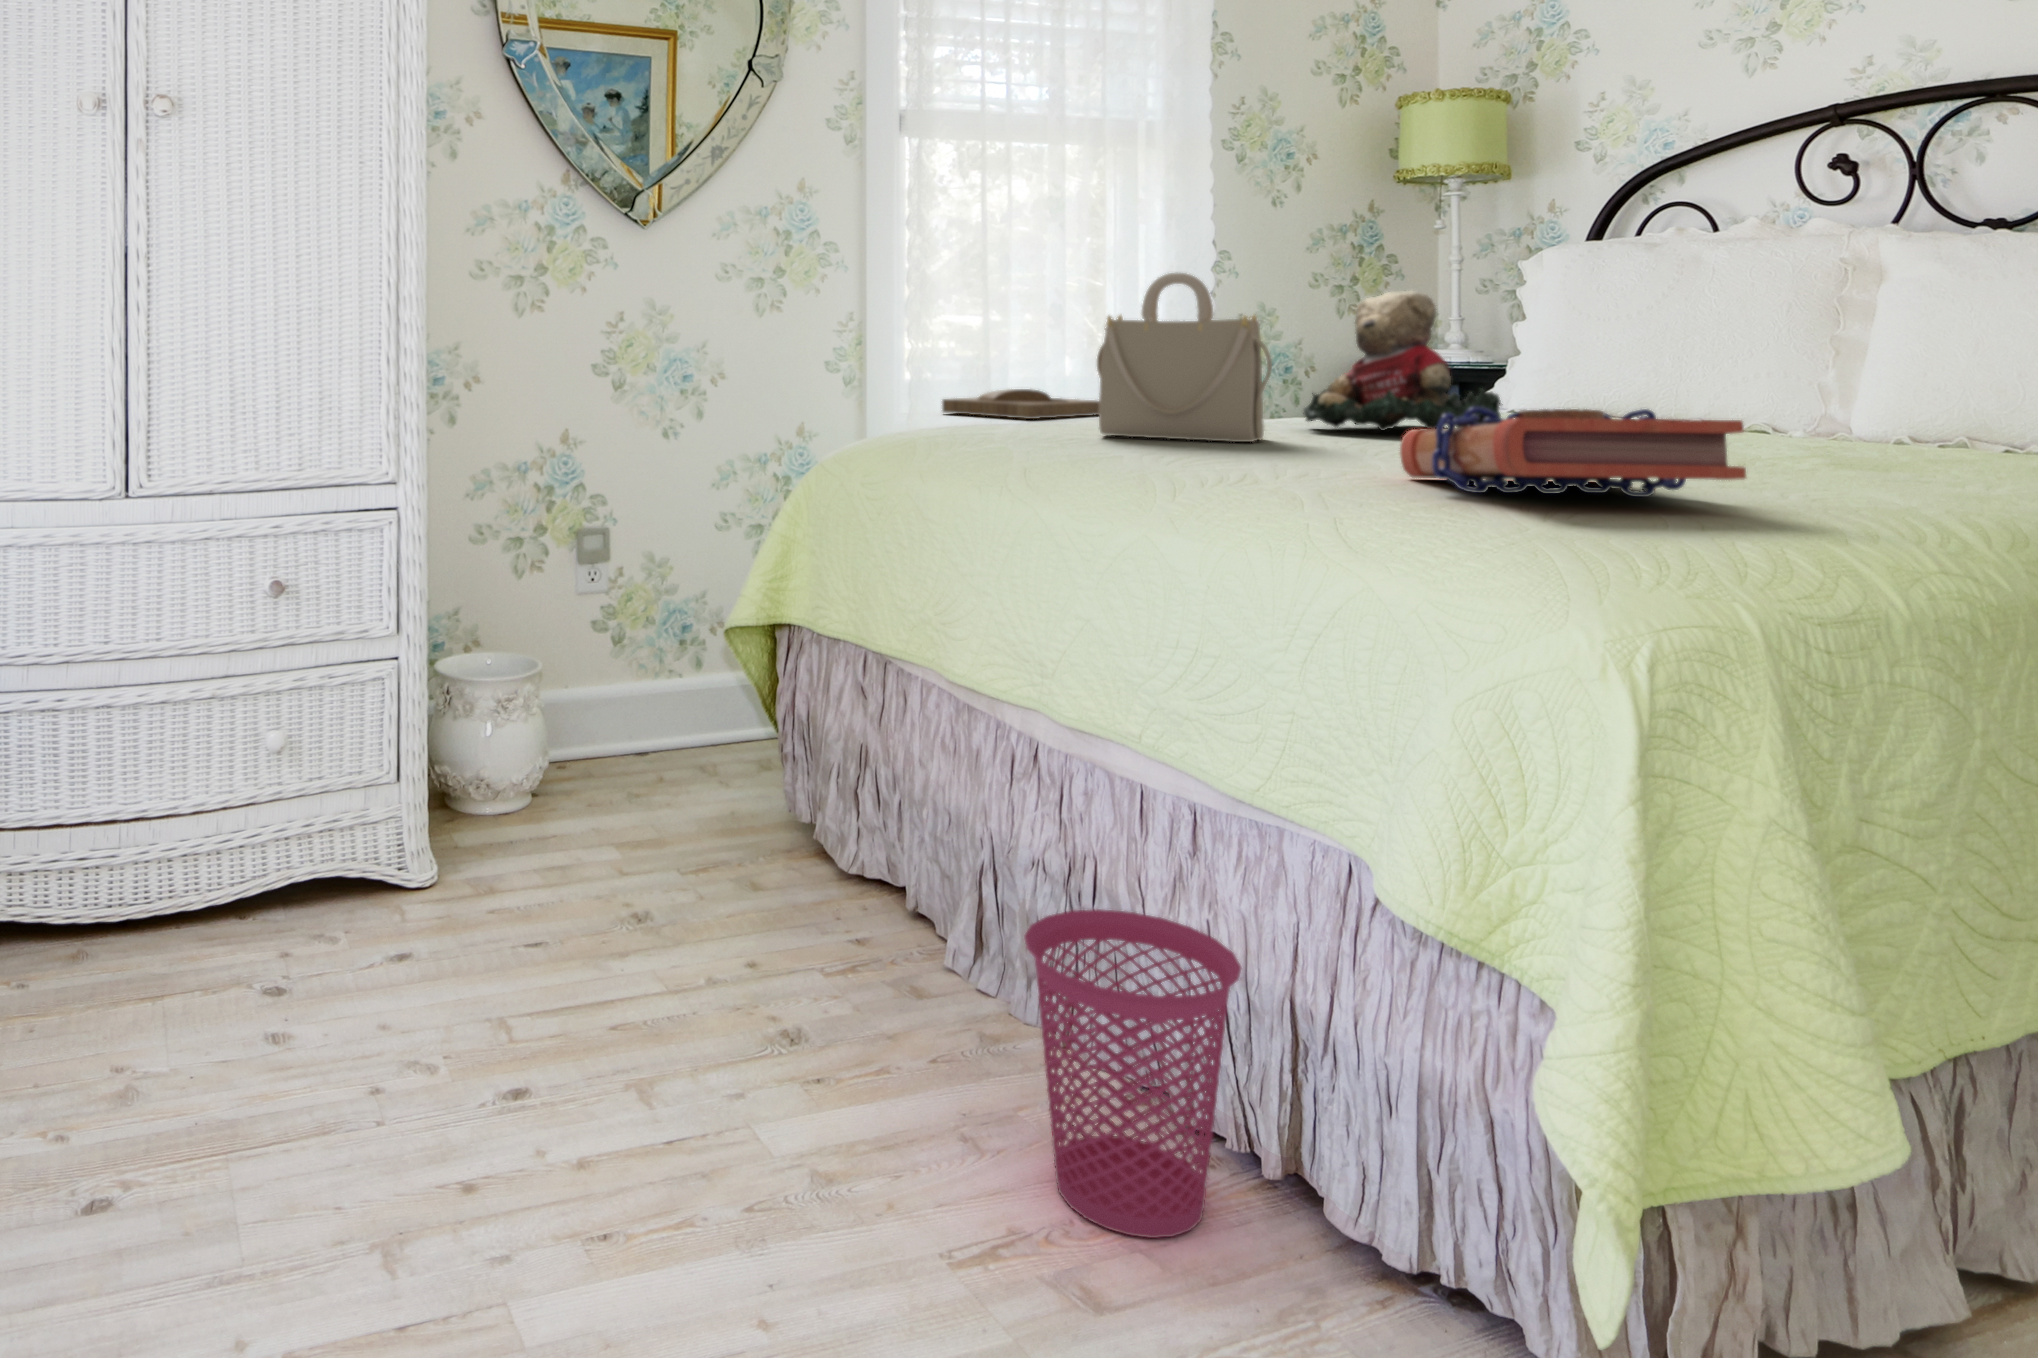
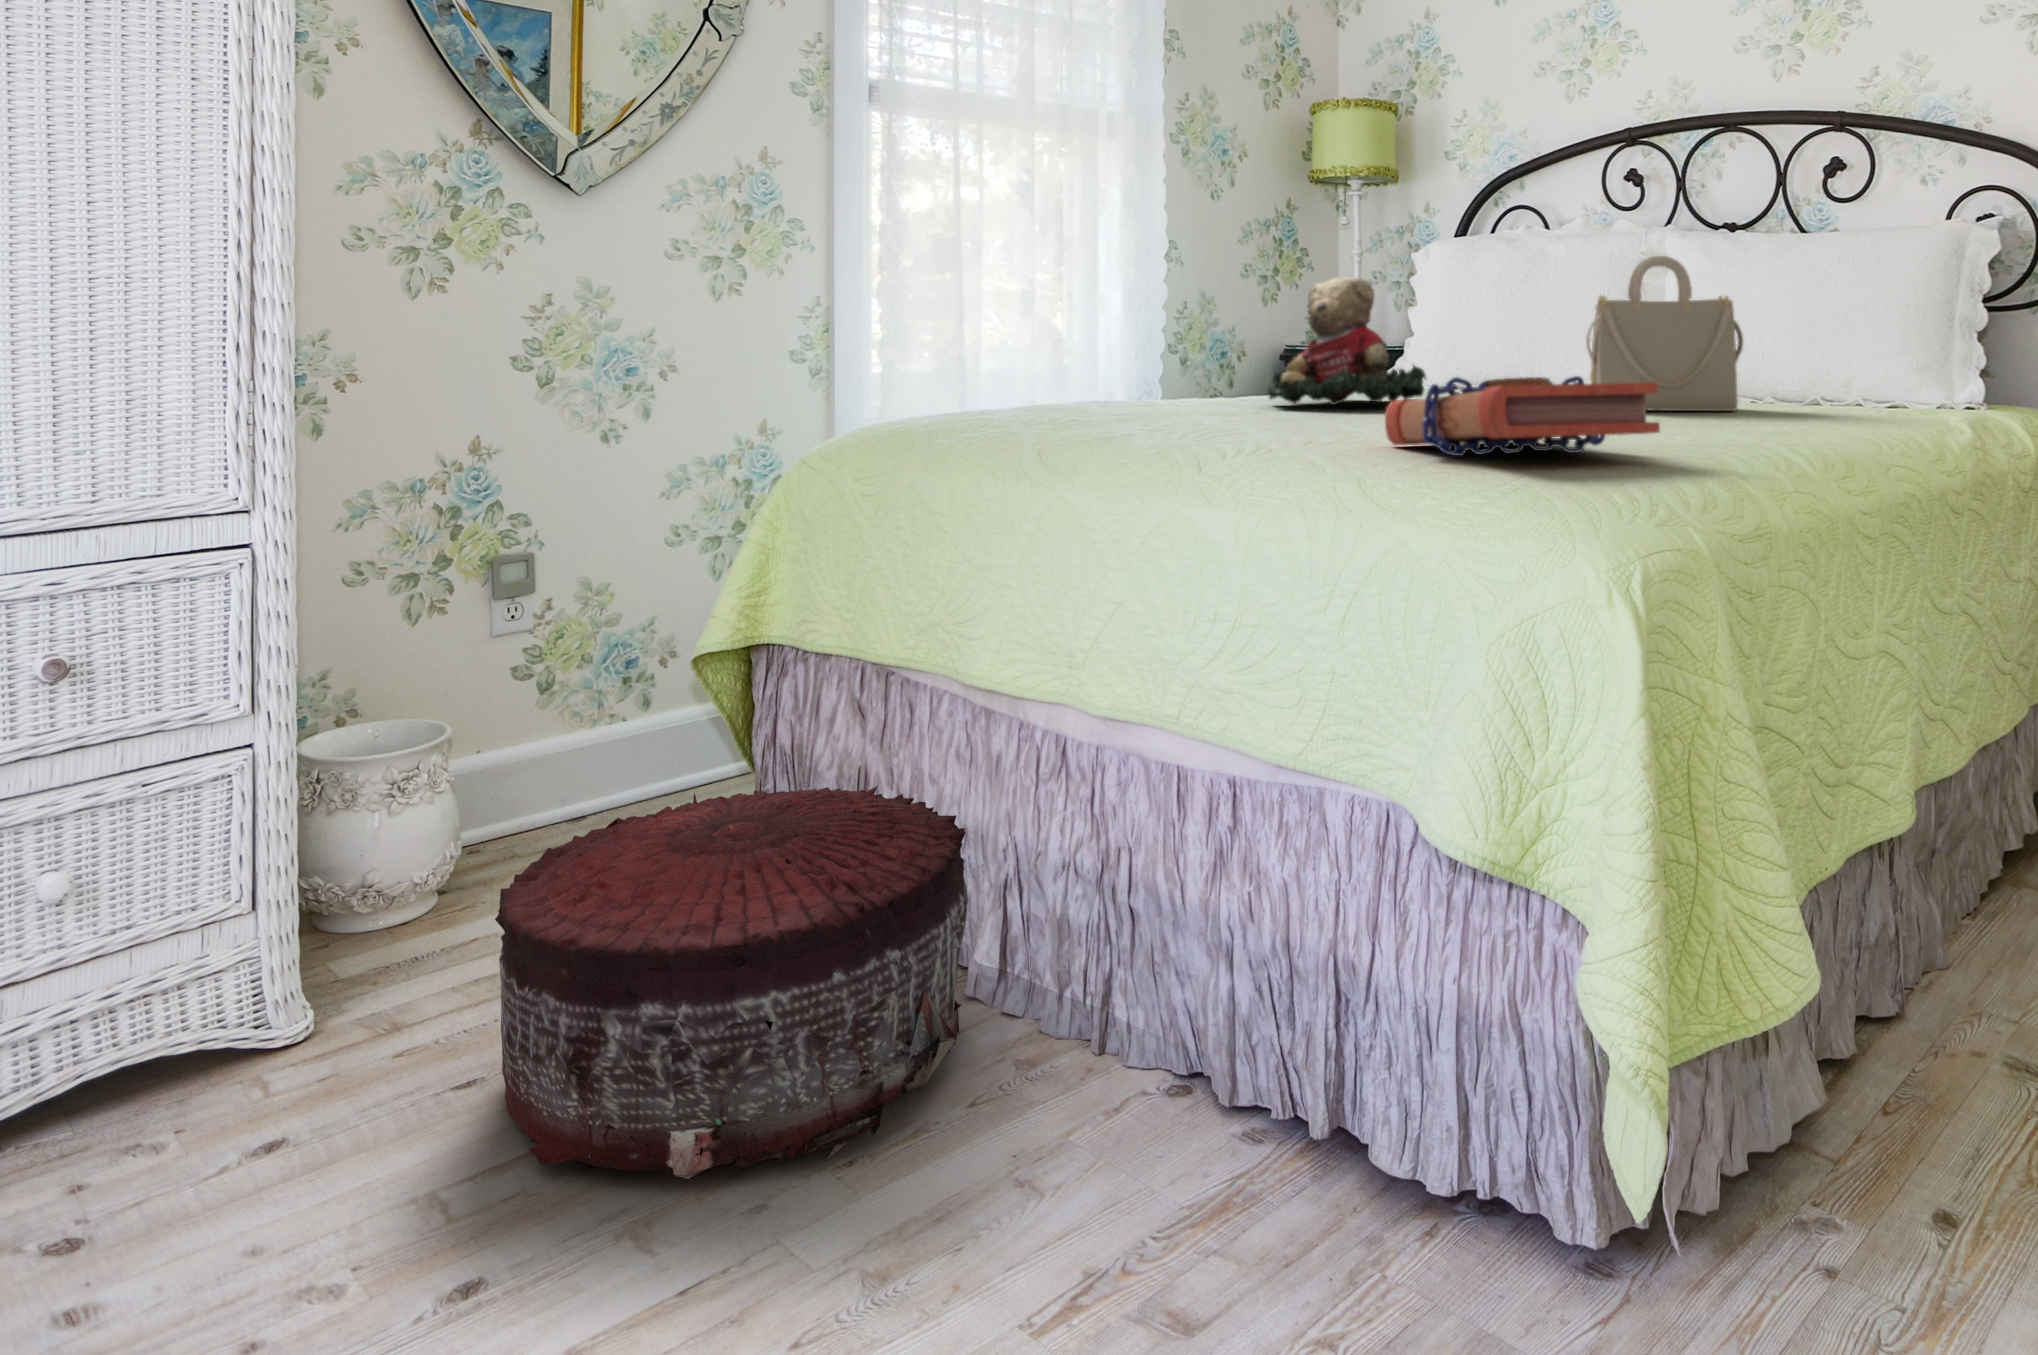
handbag: present [1097,273,1272,442] -> present [1586,256,1743,411]
tray: present [942,389,1099,419] -> none [921,375,1082,405]
pouf: none [553,743,936,1075] -> present [495,786,968,1179]
waste basket: present [1024,909,1241,1238] -> none [1088,901,1297,1236]

